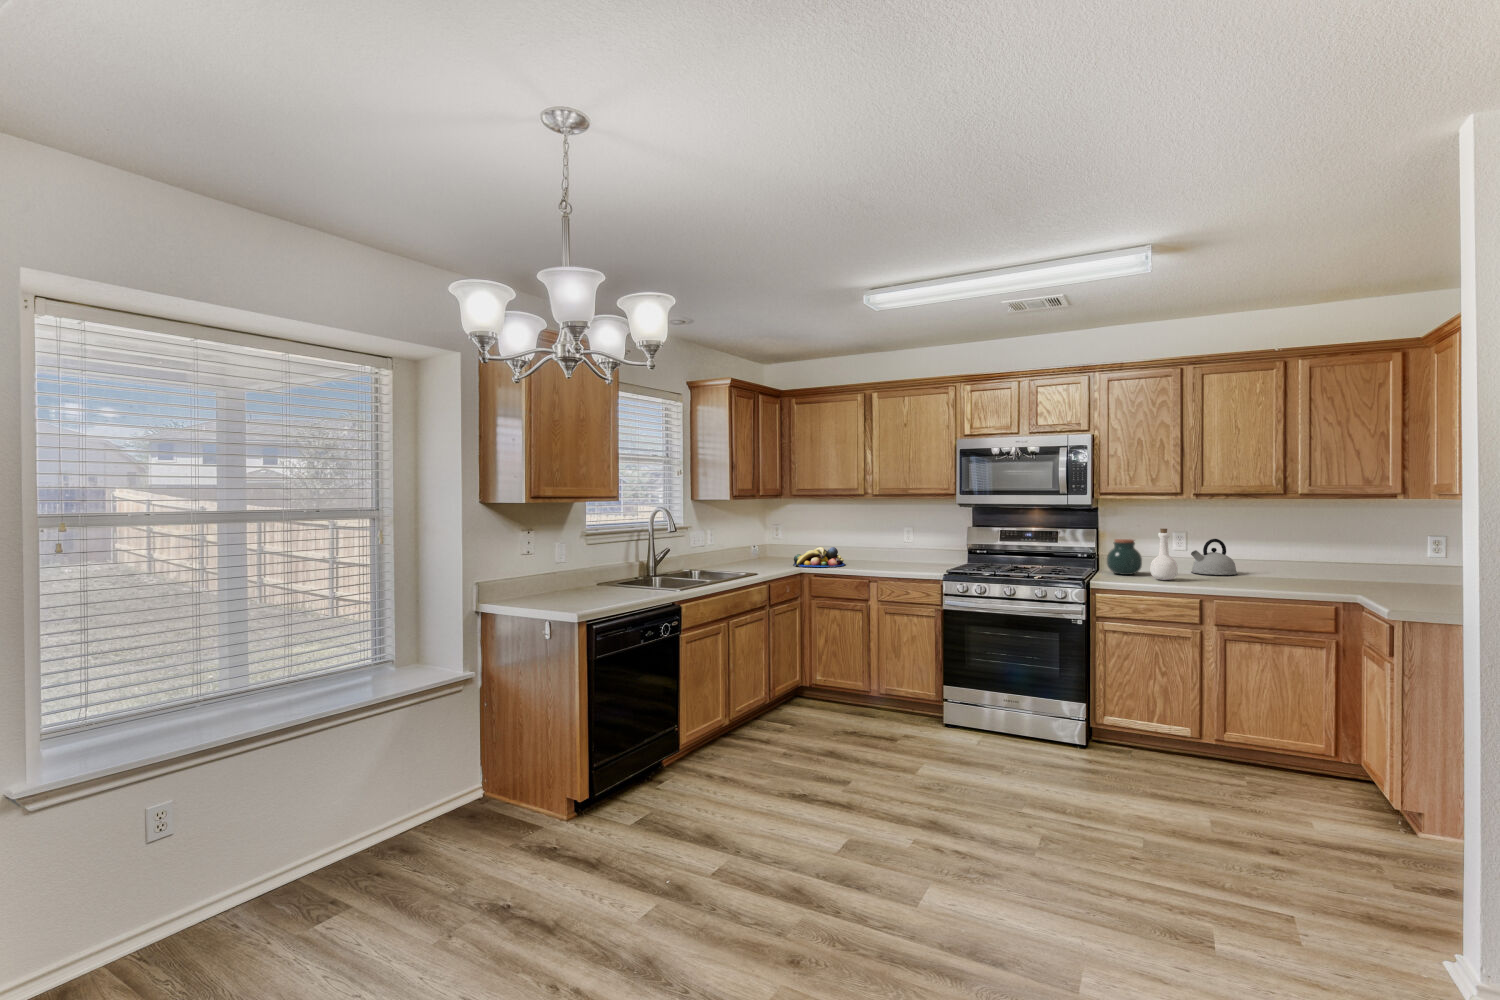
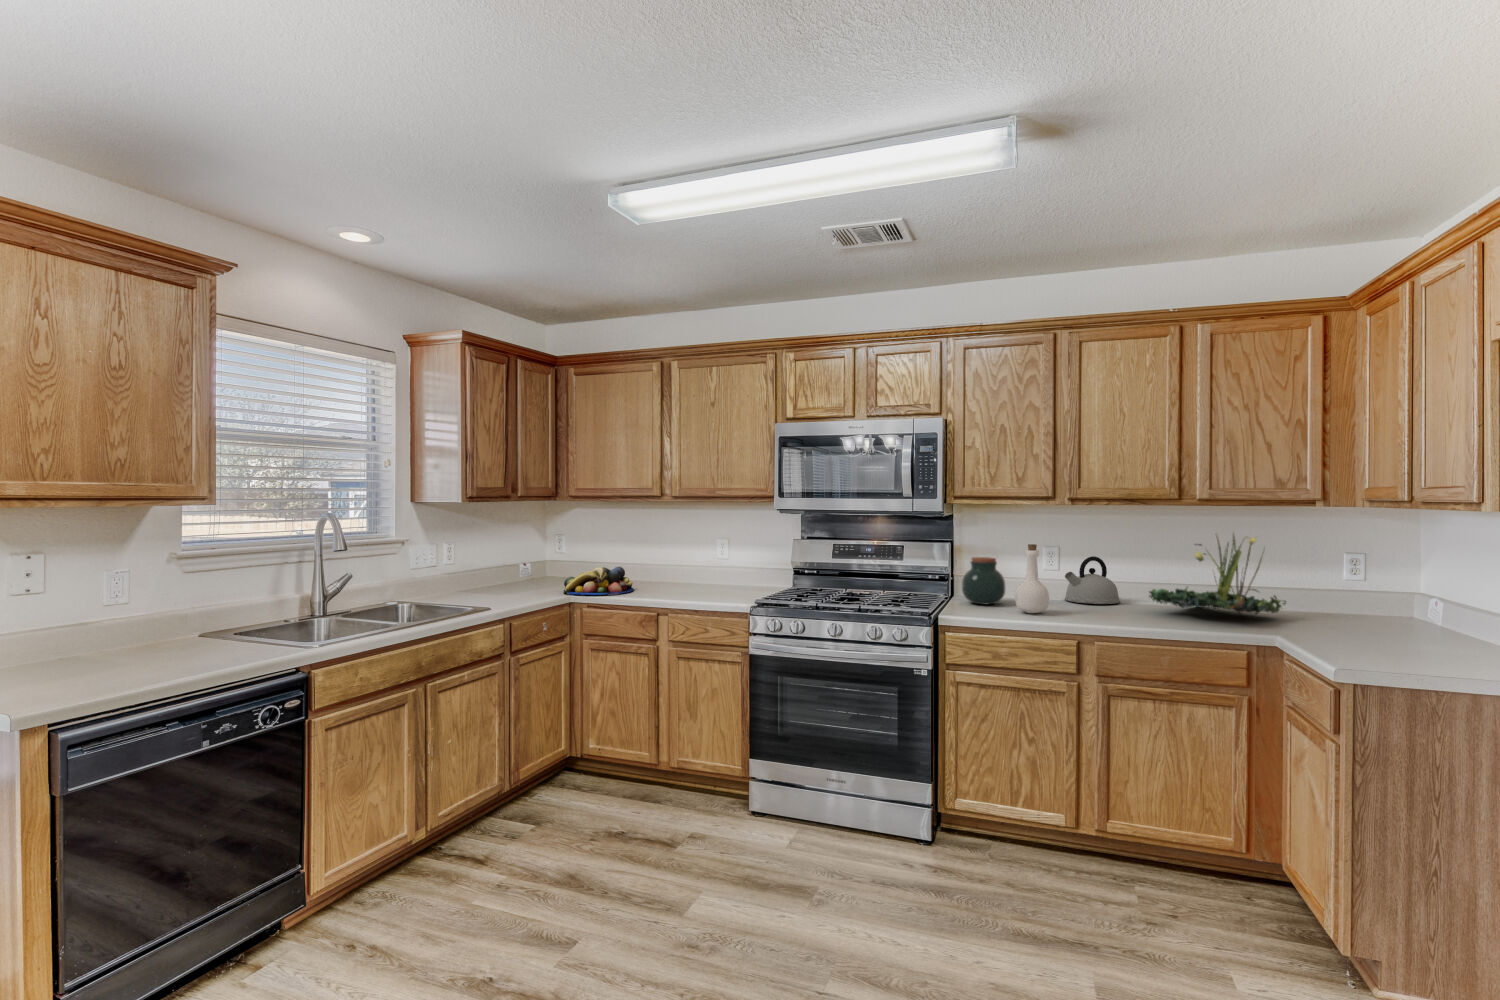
plant: none [1258,519,1374,581] -> present [1149,535,1286,614]

